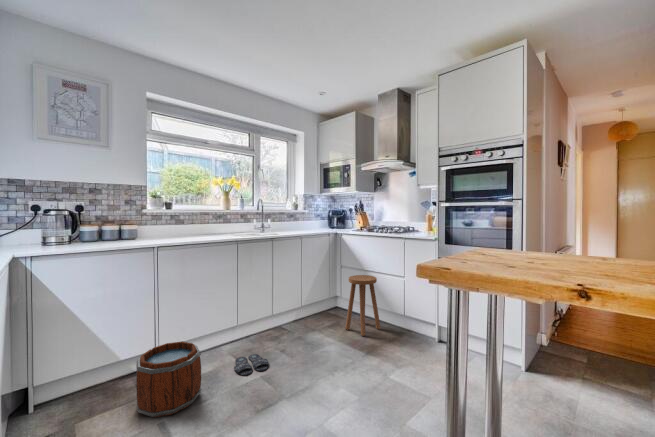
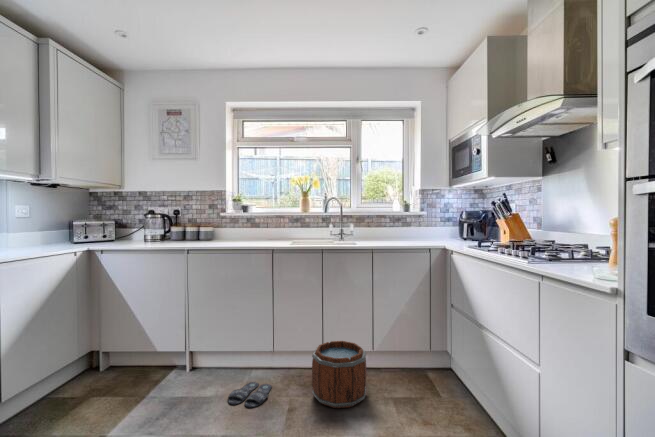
stool: present [345,275,381,336] -> none [408,318,464,422]
bucket: present [136,341,201,418] -> present [312,341,366,408]

